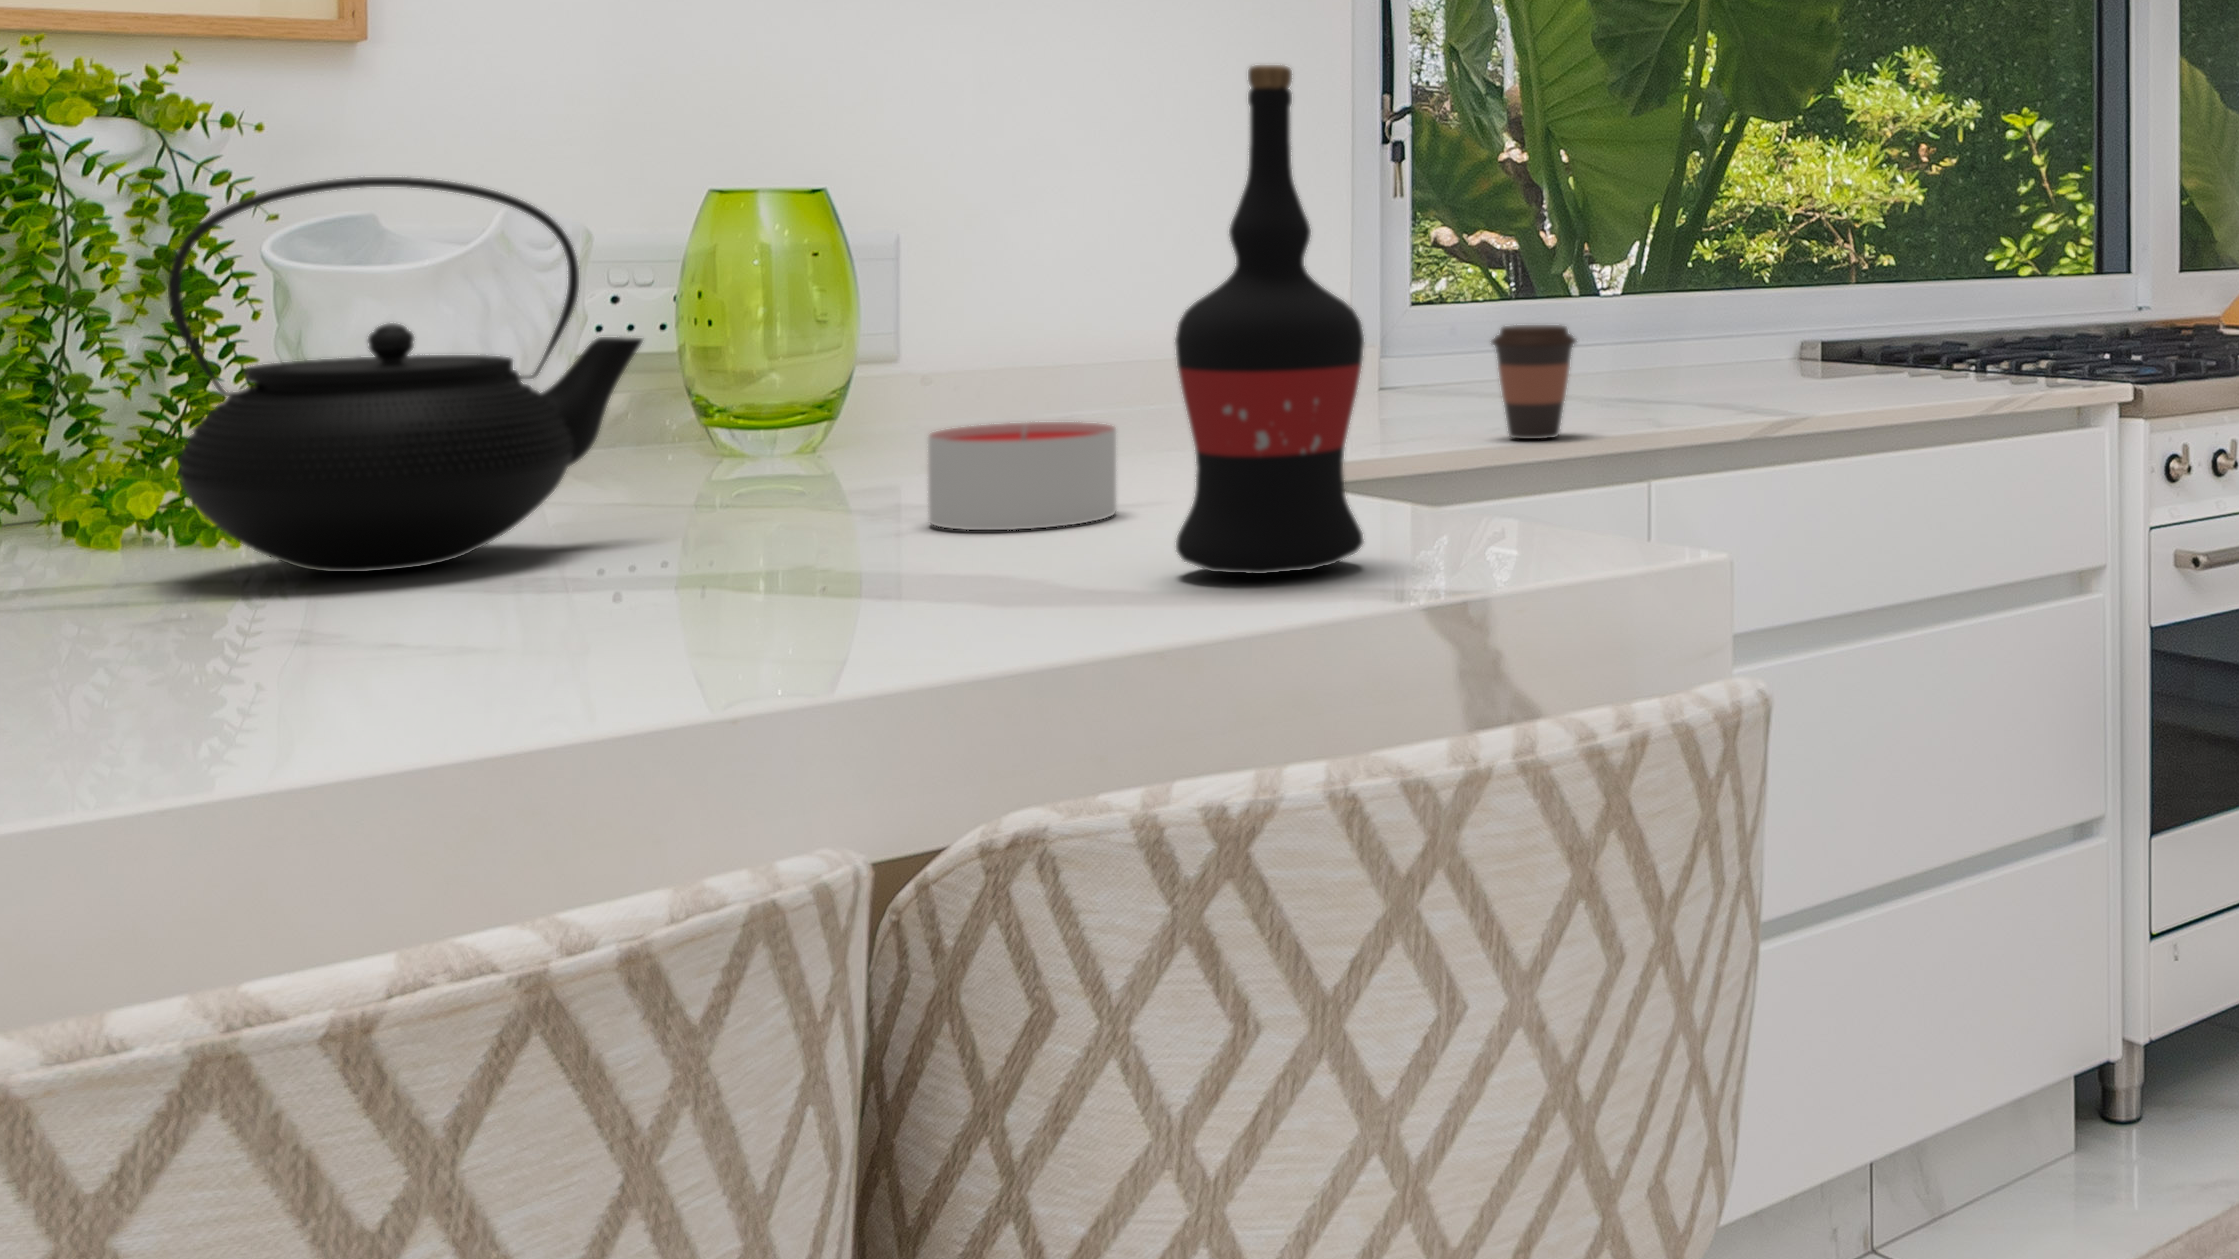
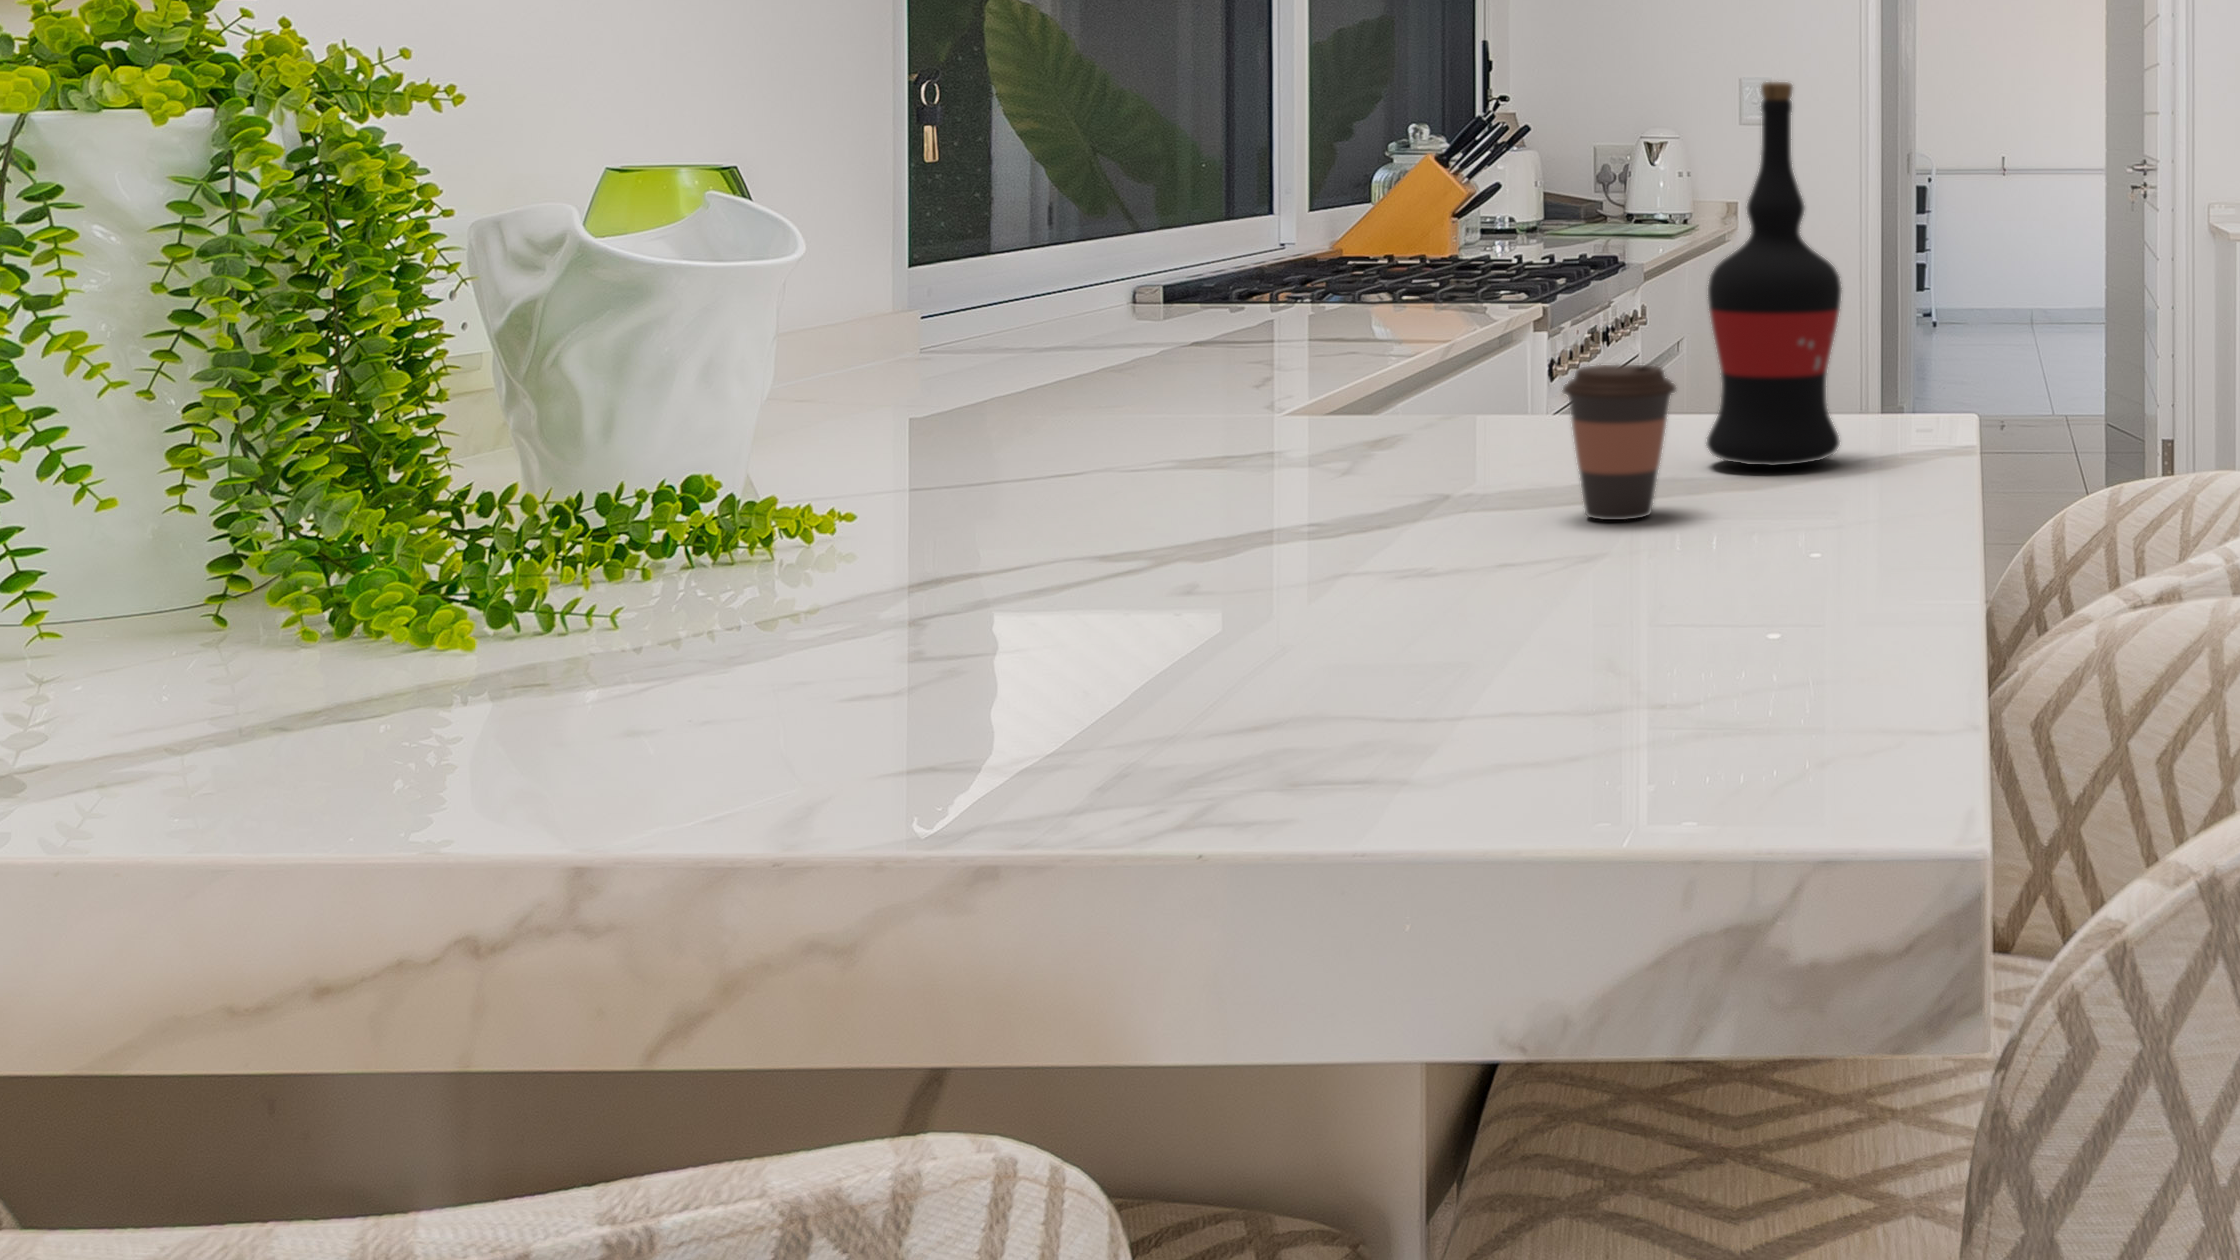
teapot: present [168,177,642,572] -> none [815,173,1169,562]
coffee cup: present [1492,325,1577,439] -> present [1563,365,1676,520]
candle: present [928,422,1116,530] -> none [1254,379,1415,476]

